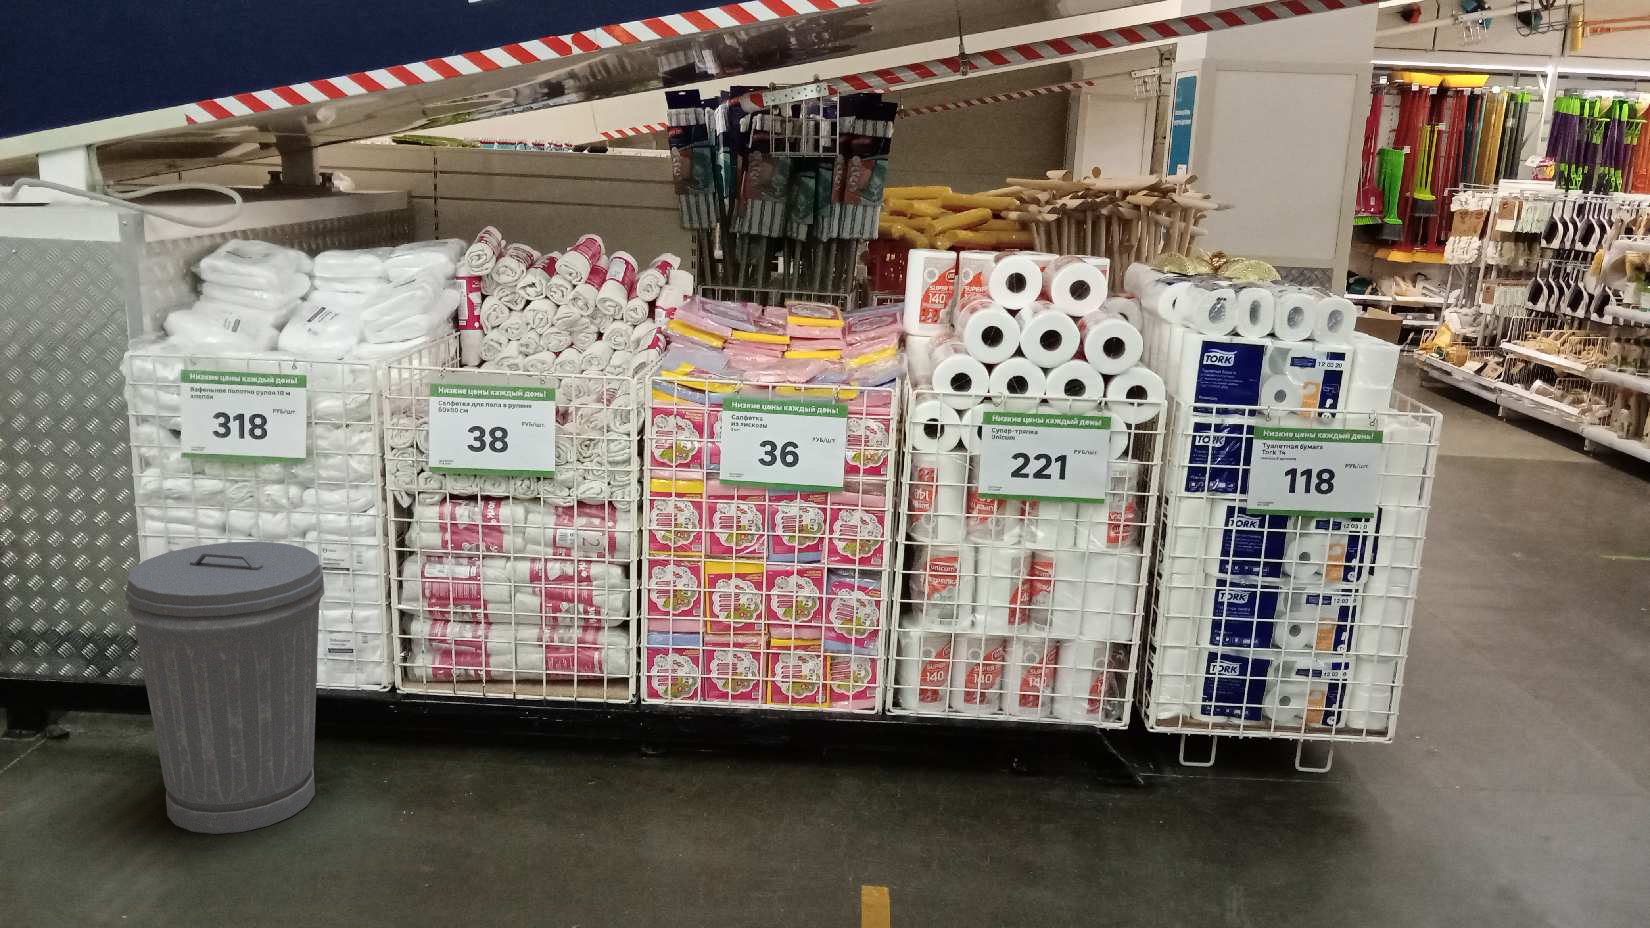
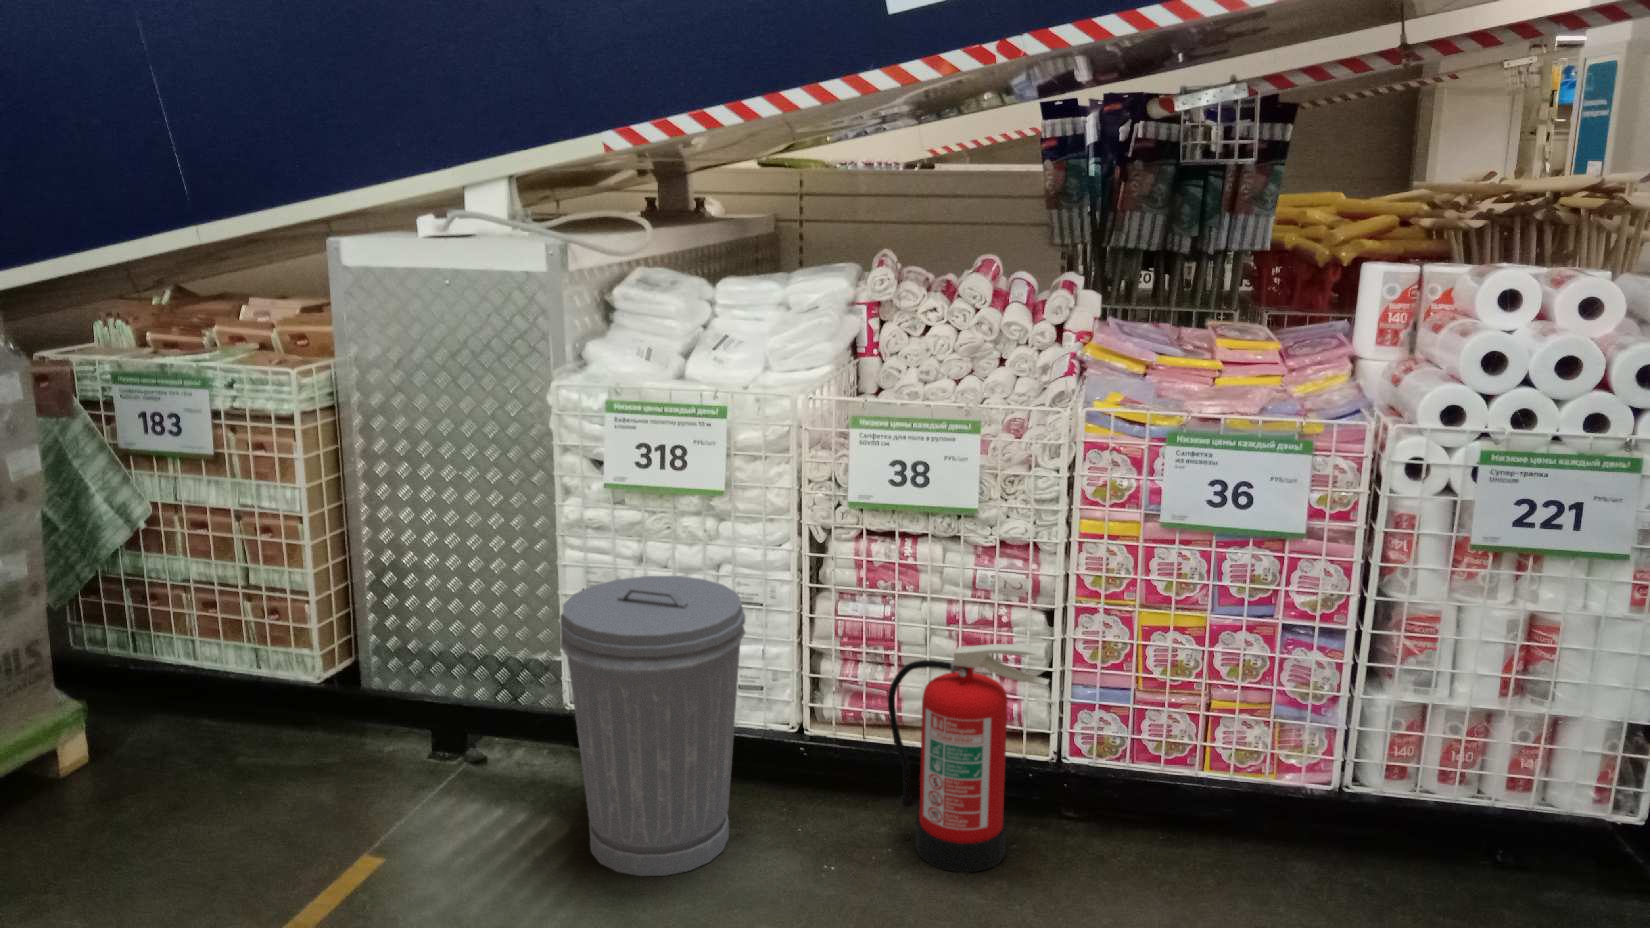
fire extinguisher: none [471,595,619,810] -> present [888,644,1049,872]

